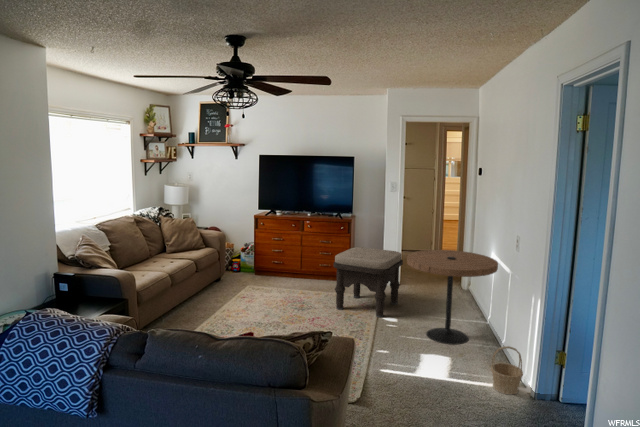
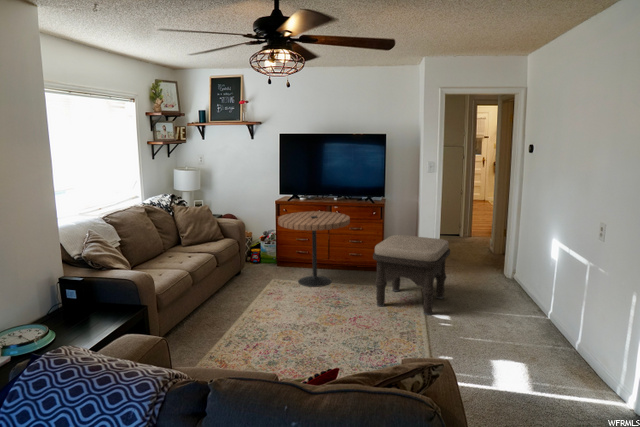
side table: present [407,250,498,345] -> present [278,211,350,287]
basket: present [491,346,523,395] -> none [582,357,624,414]

